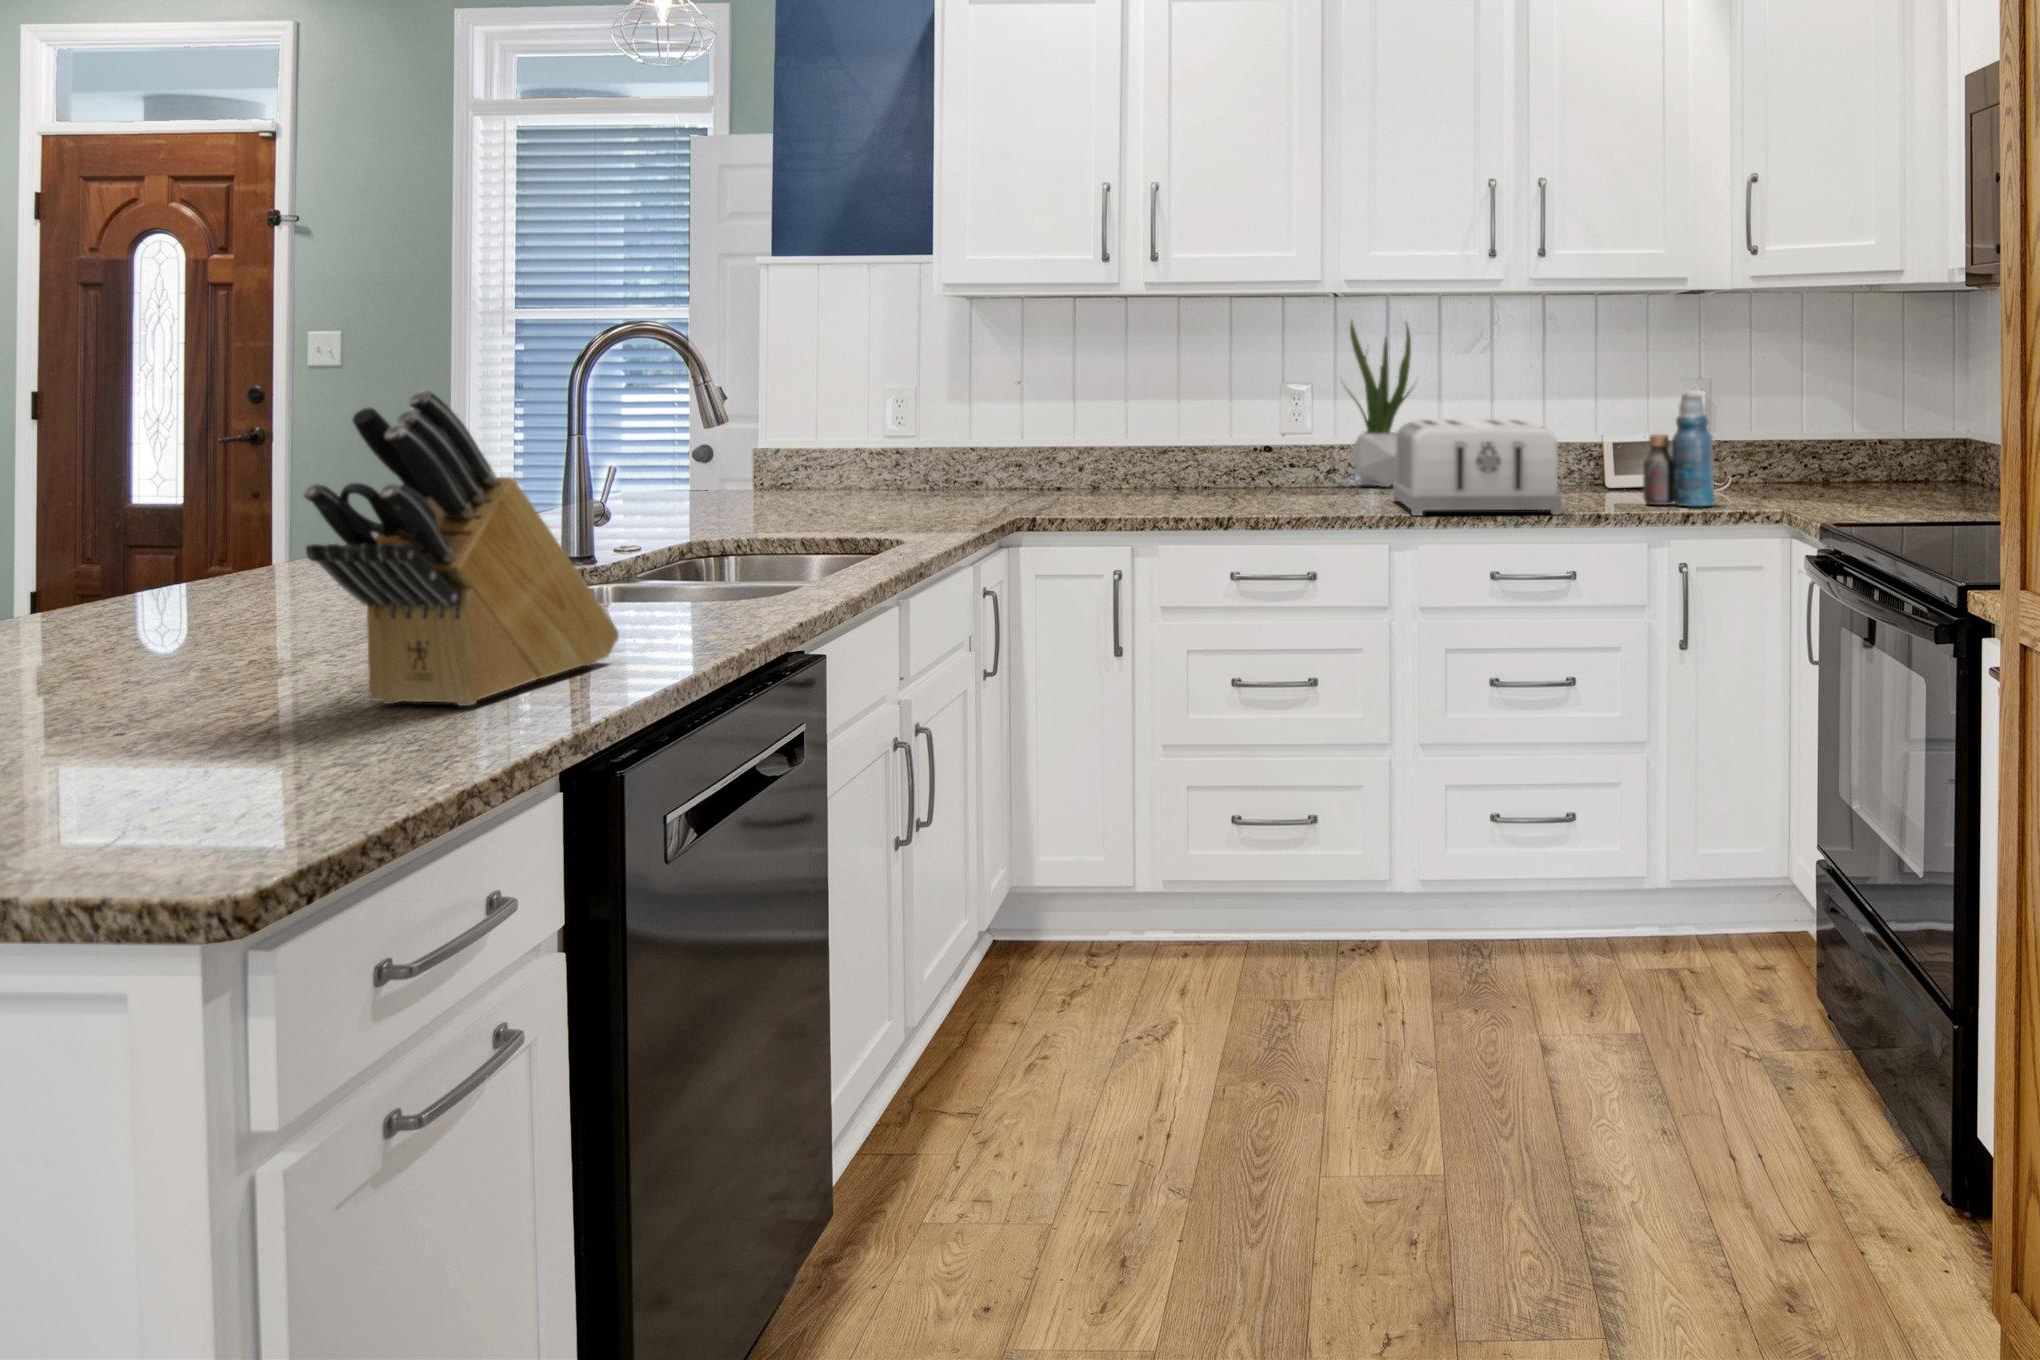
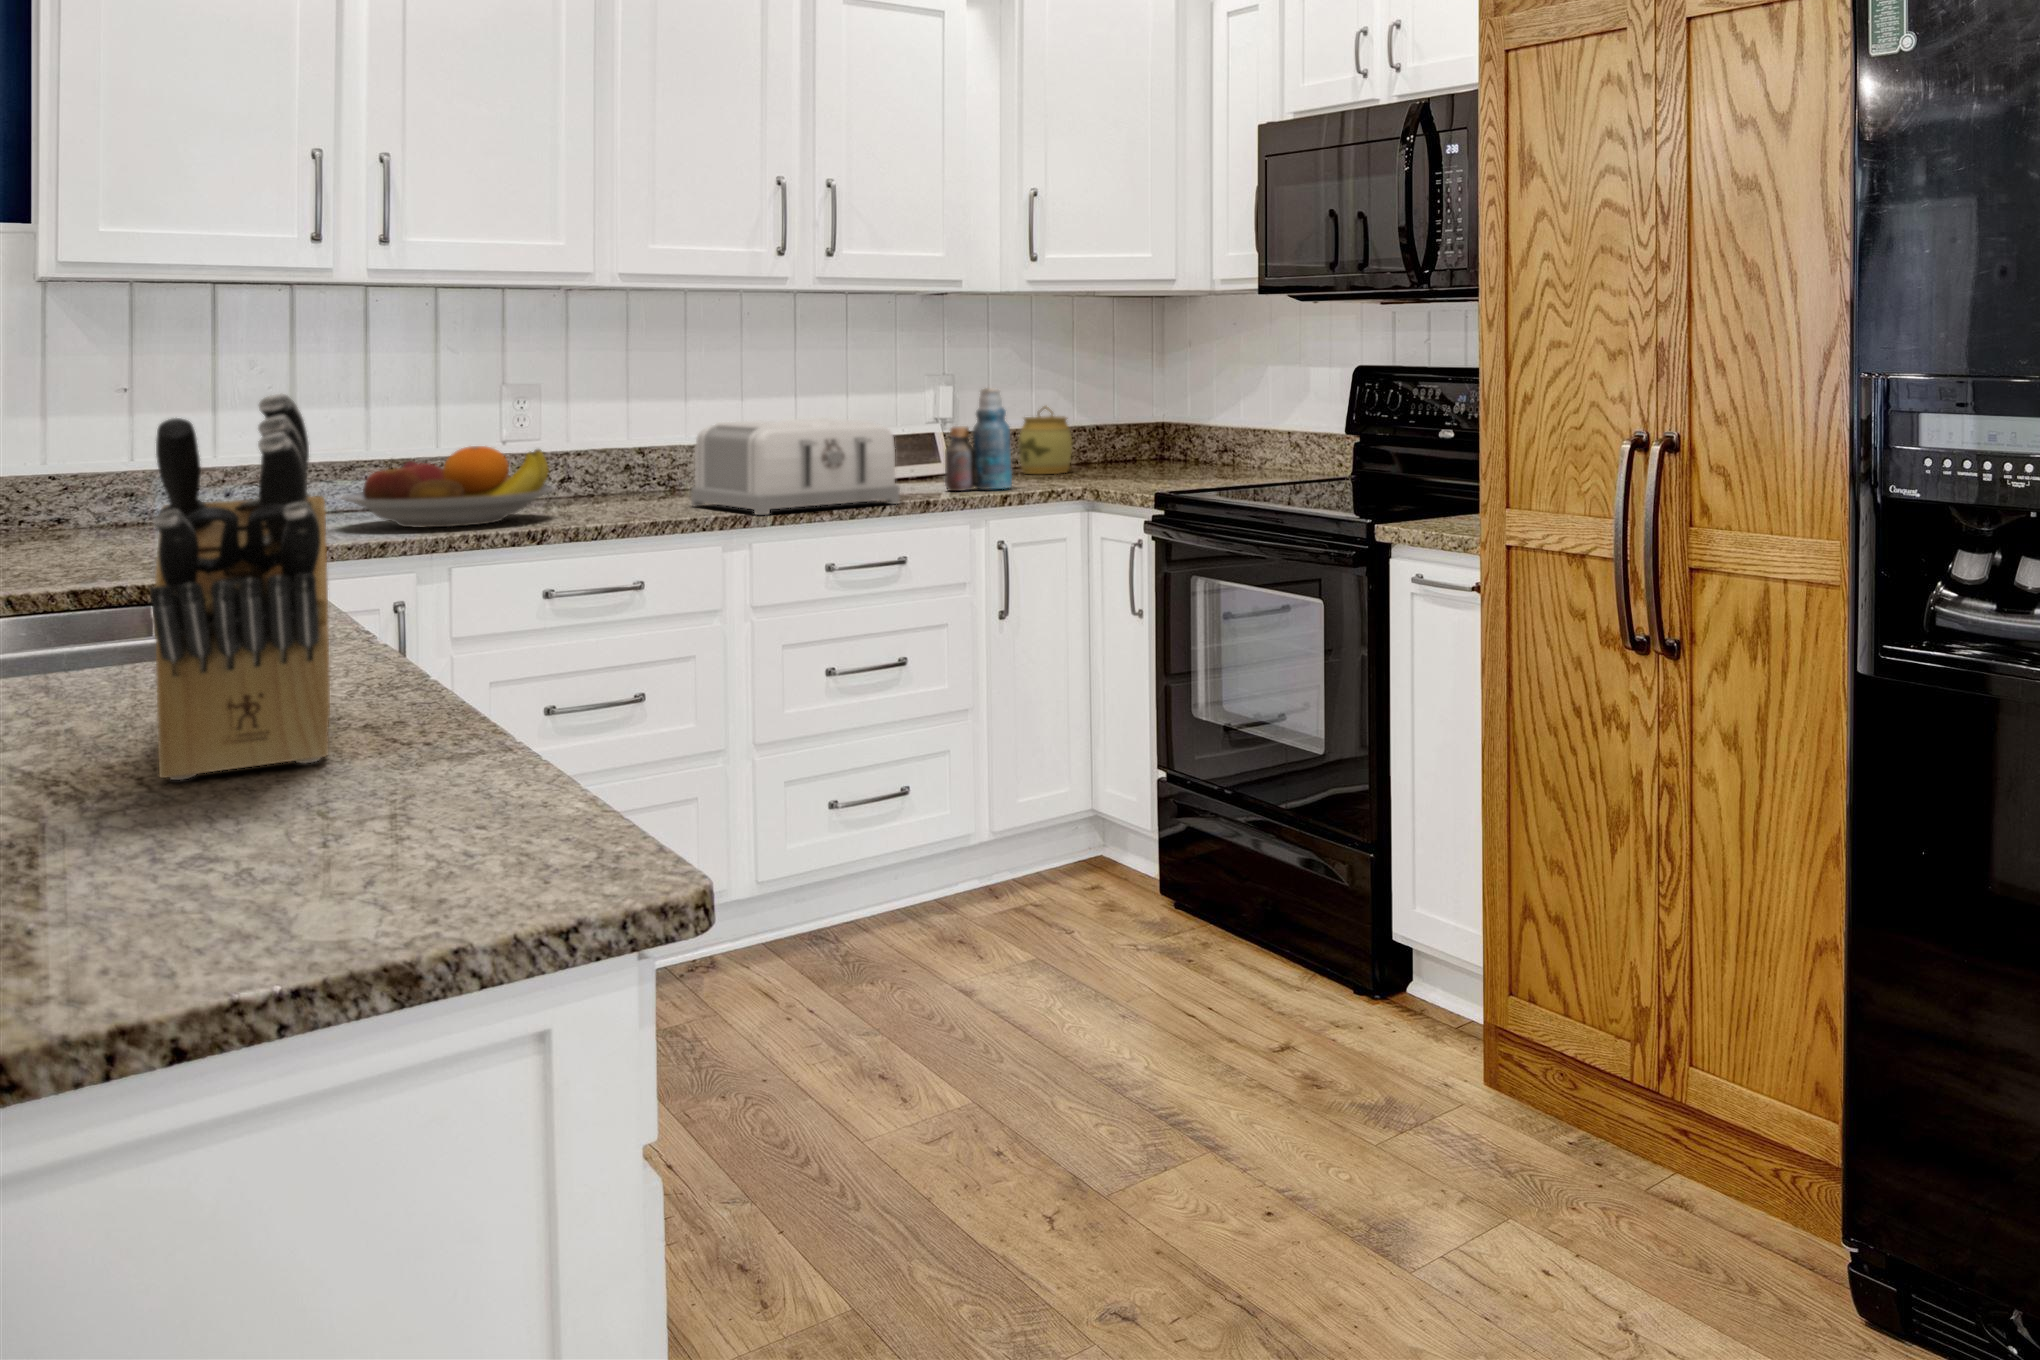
potted plant: present [1349,322,1413,487] -> none [578,321,669,496]
jar: none [1773,414,1831,493] -> present [1018,406,1072,474]
fruit bowl: none [1111,433,1272,504] -> present [342,446,554,527]

